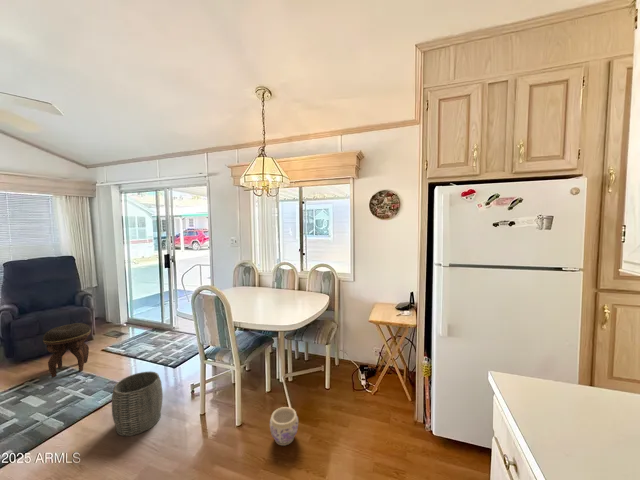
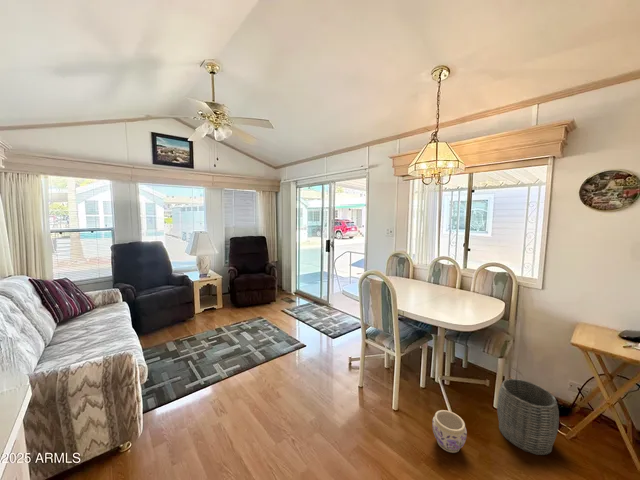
footstool: present [43,323,91,377] -> none [250,286,277,323]
woven basket: present [112,372,163,436] -> present [497,379,559,455]

